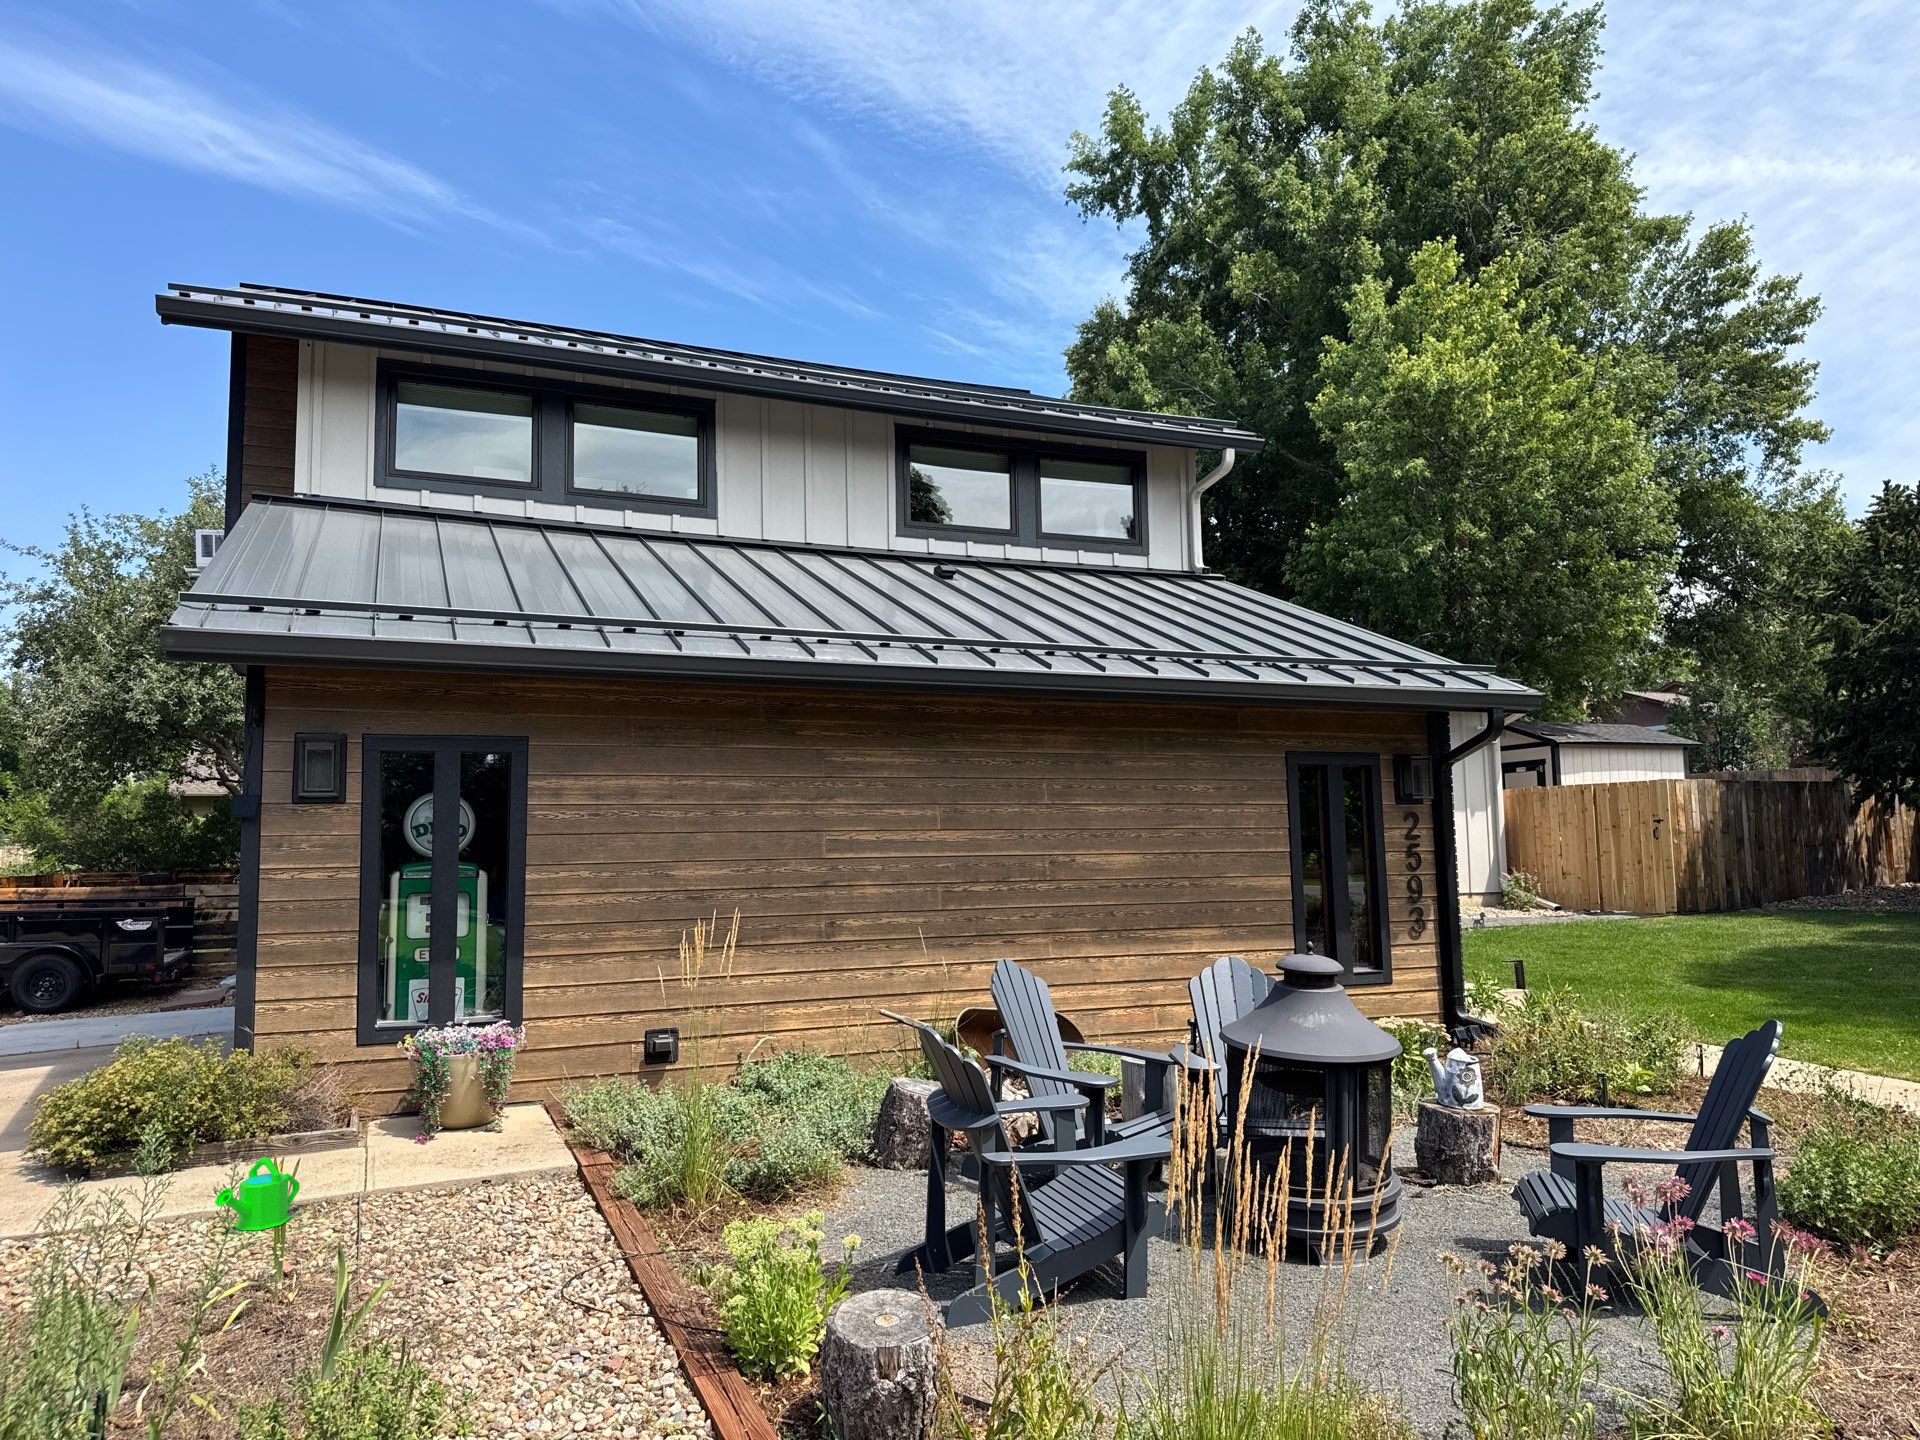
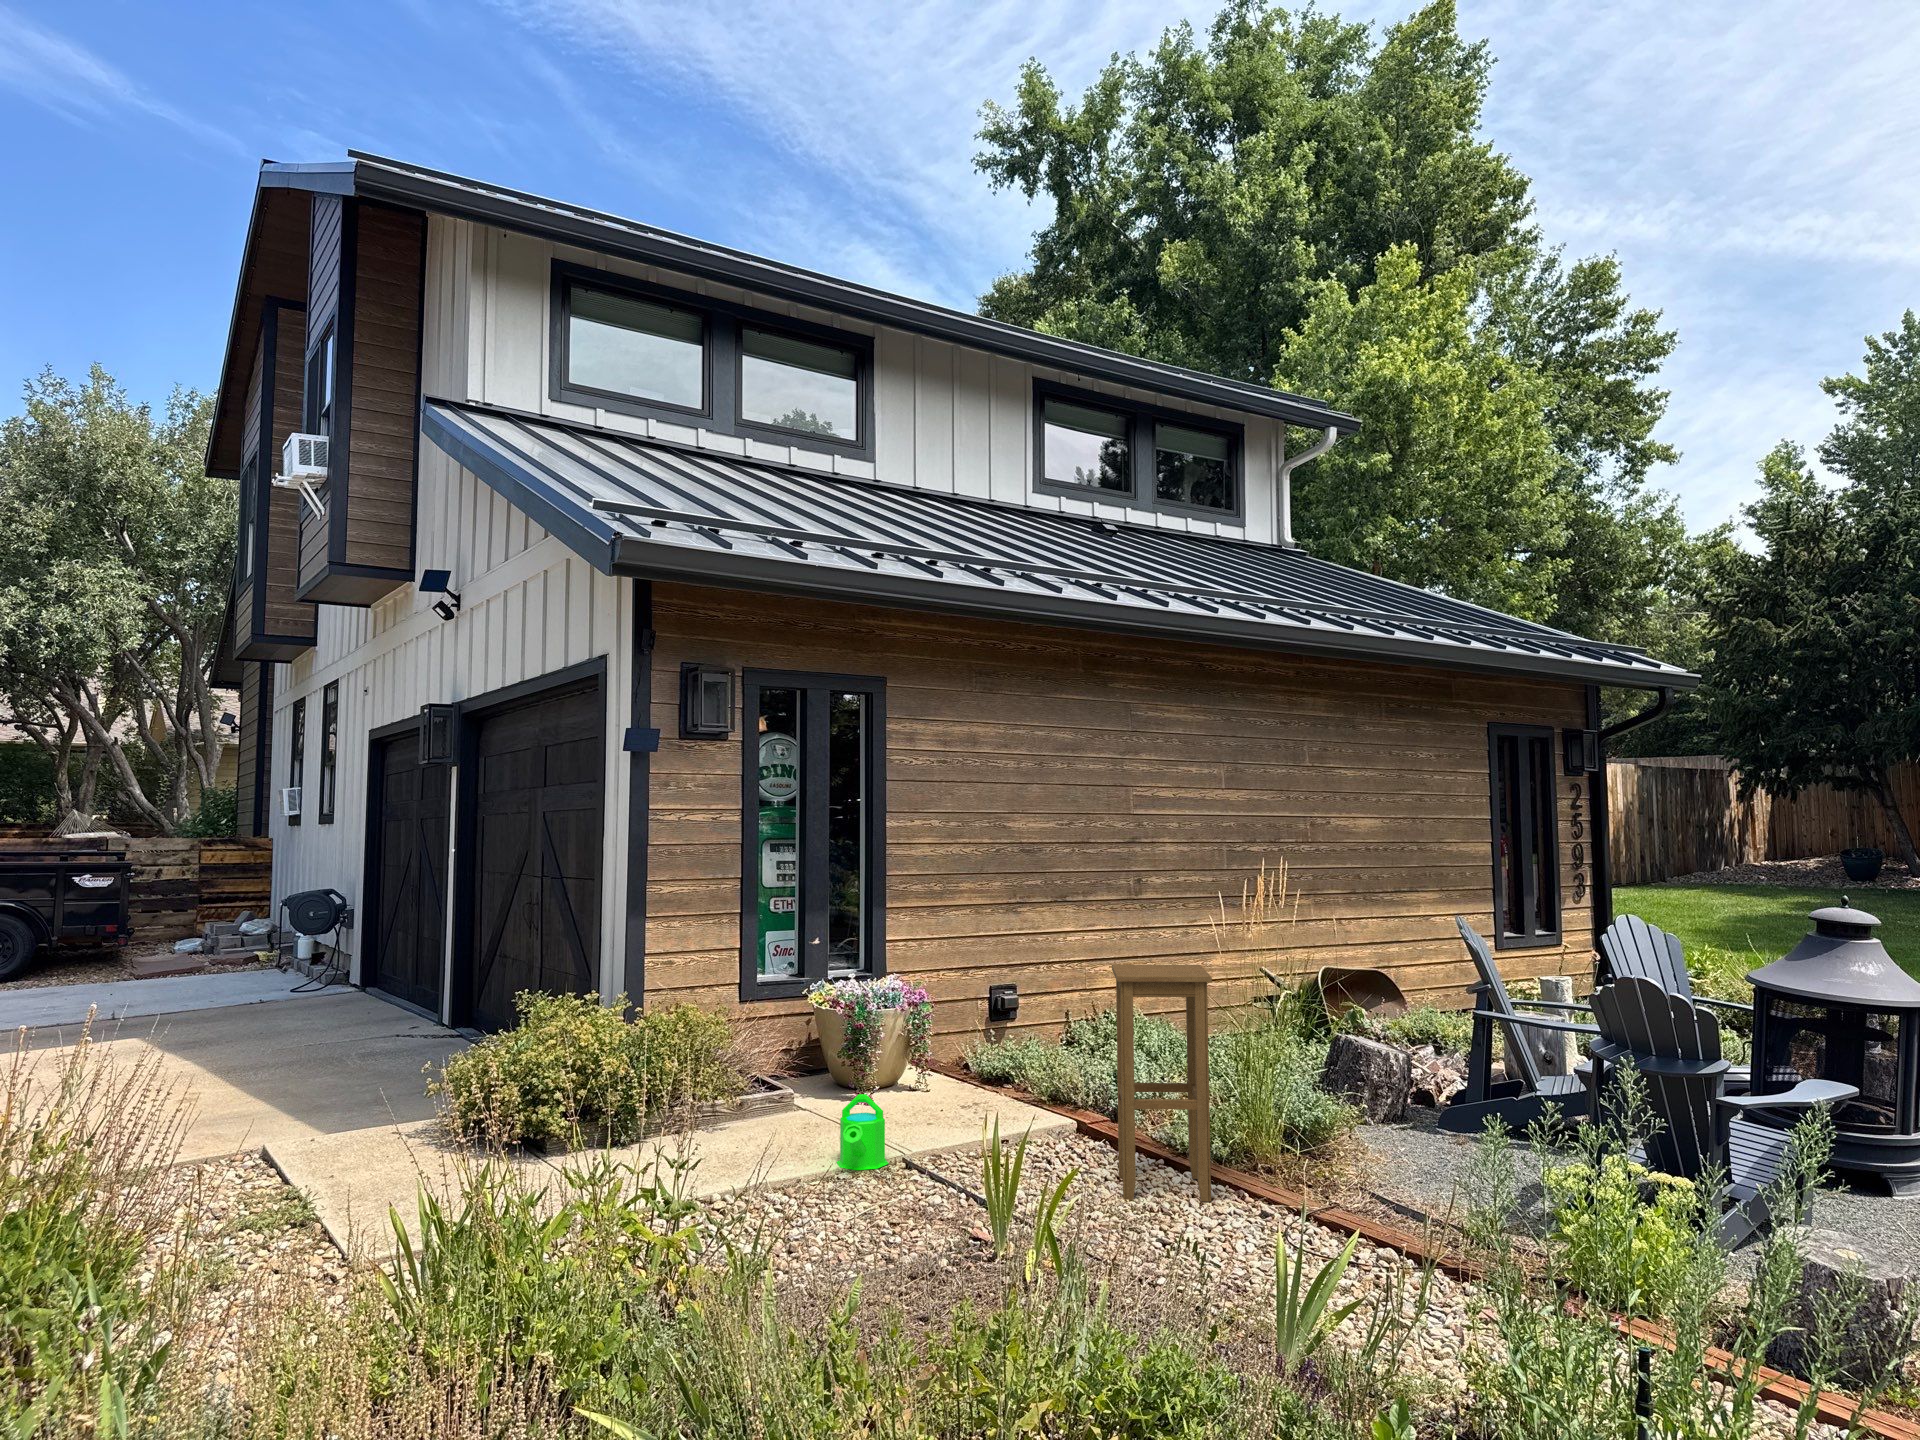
stool: none [395,1050,532,1300] -> present [1112,964,1212,1202]

